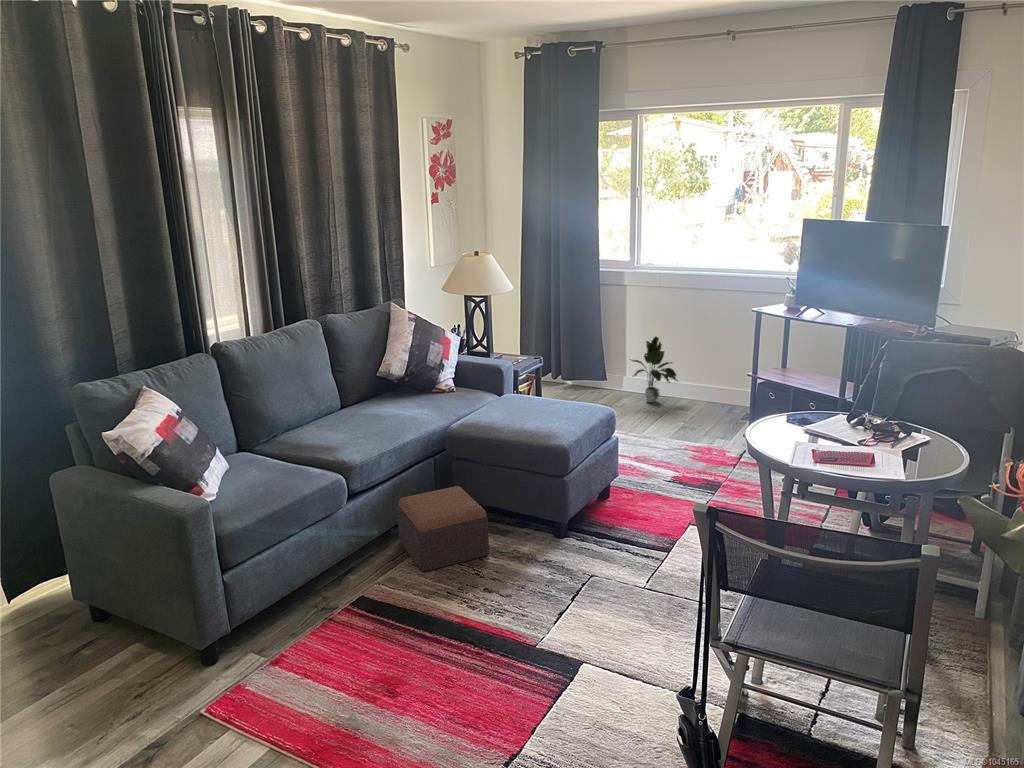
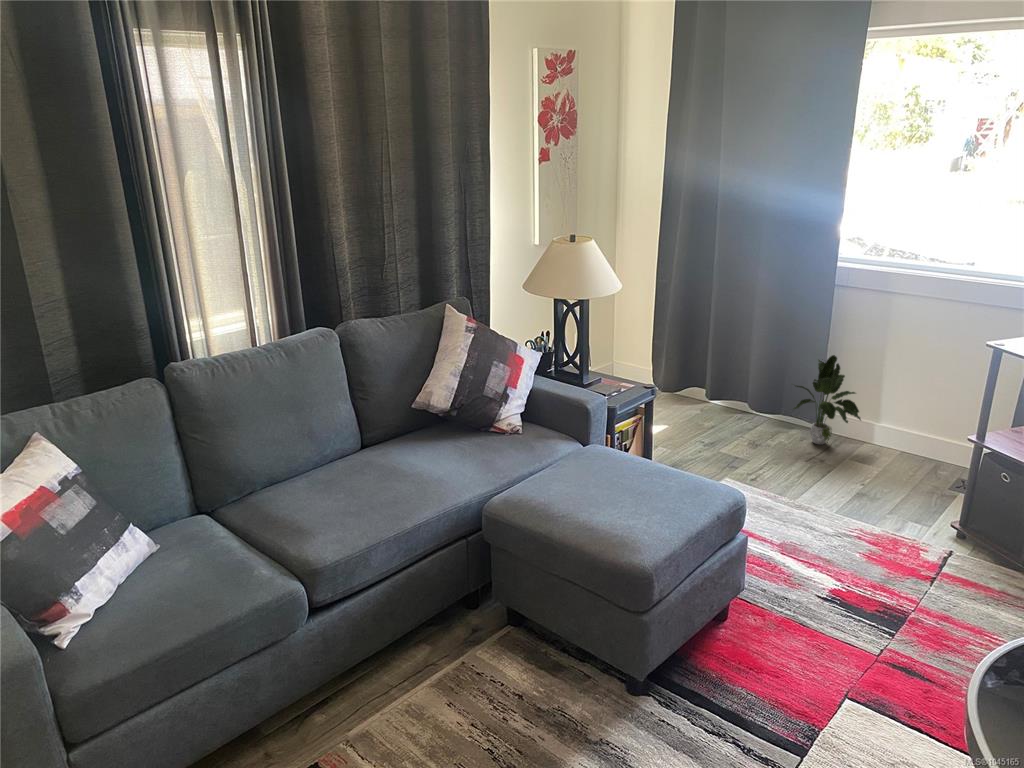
footstool: present [397,486,489,572] -> none [398,592,518,731]

